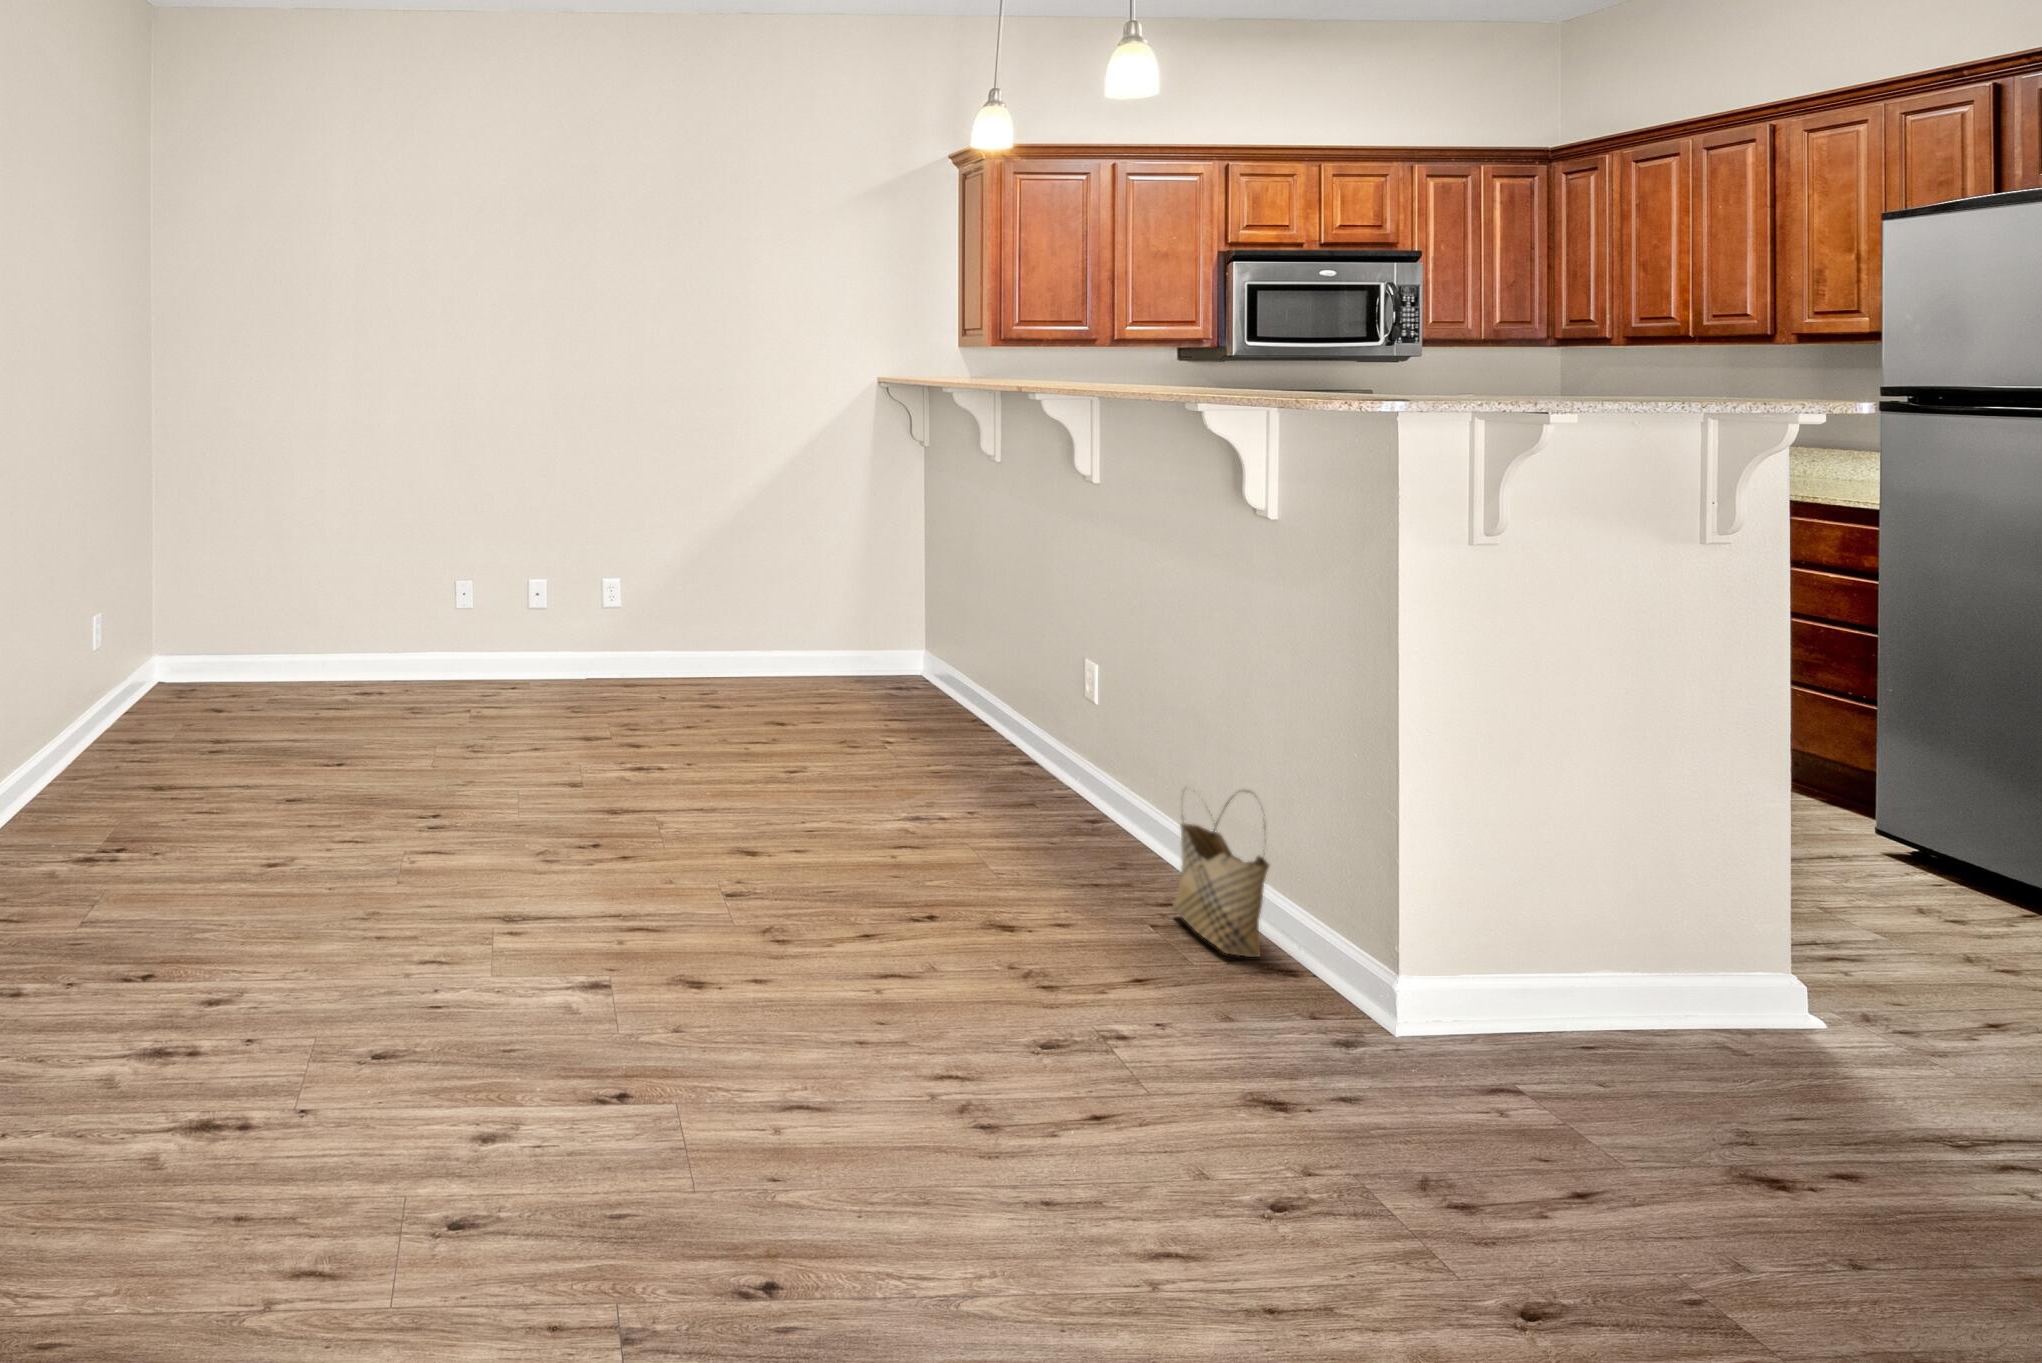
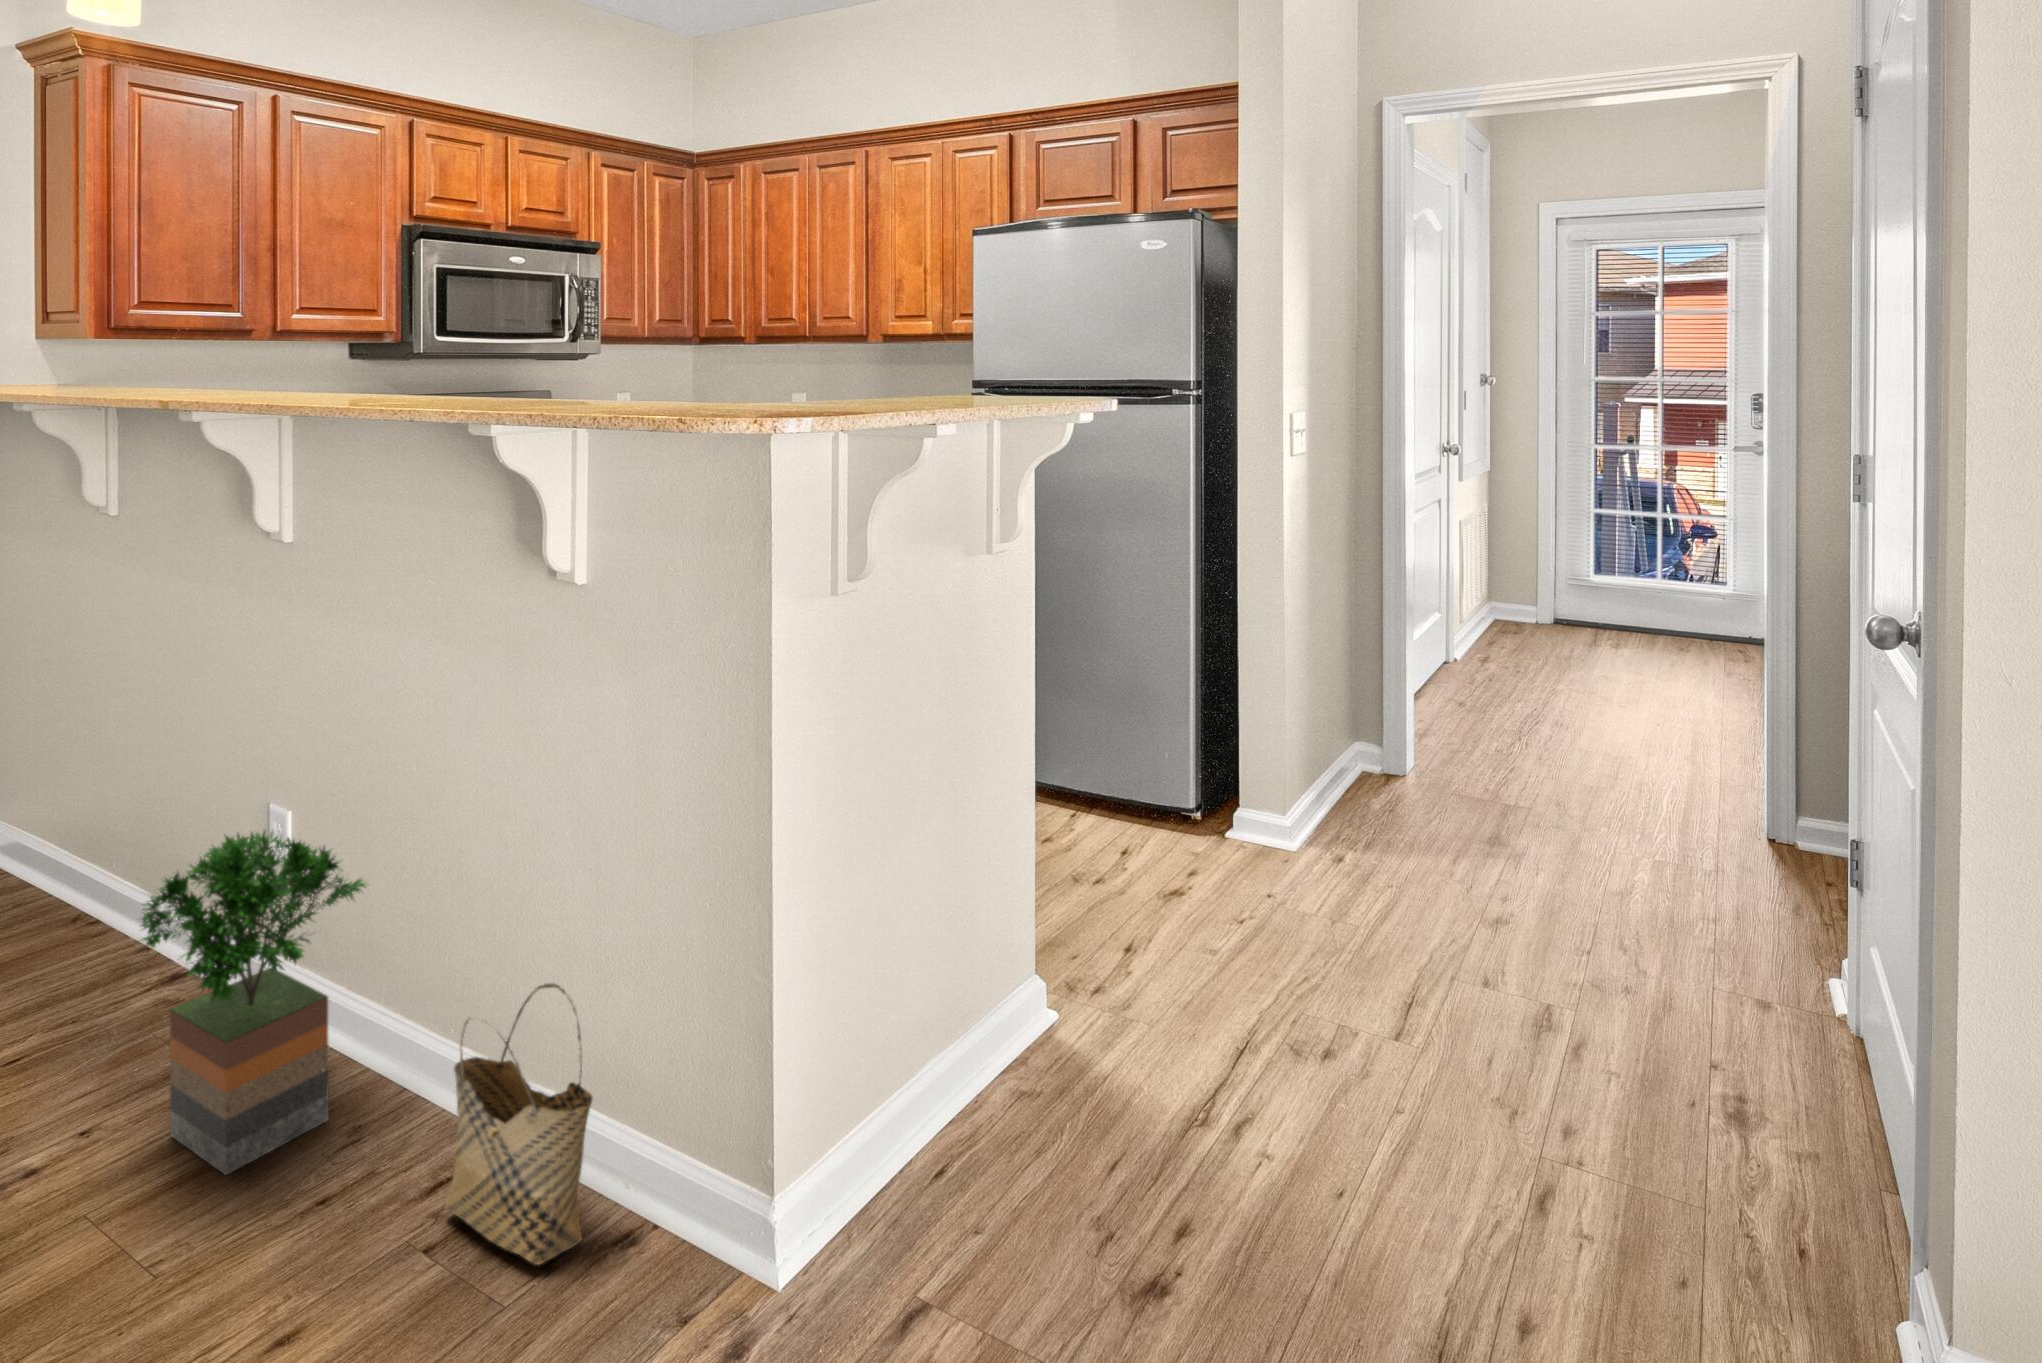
potted tree: none [998,658,1142,854] -> present [141,831,366,1175]

